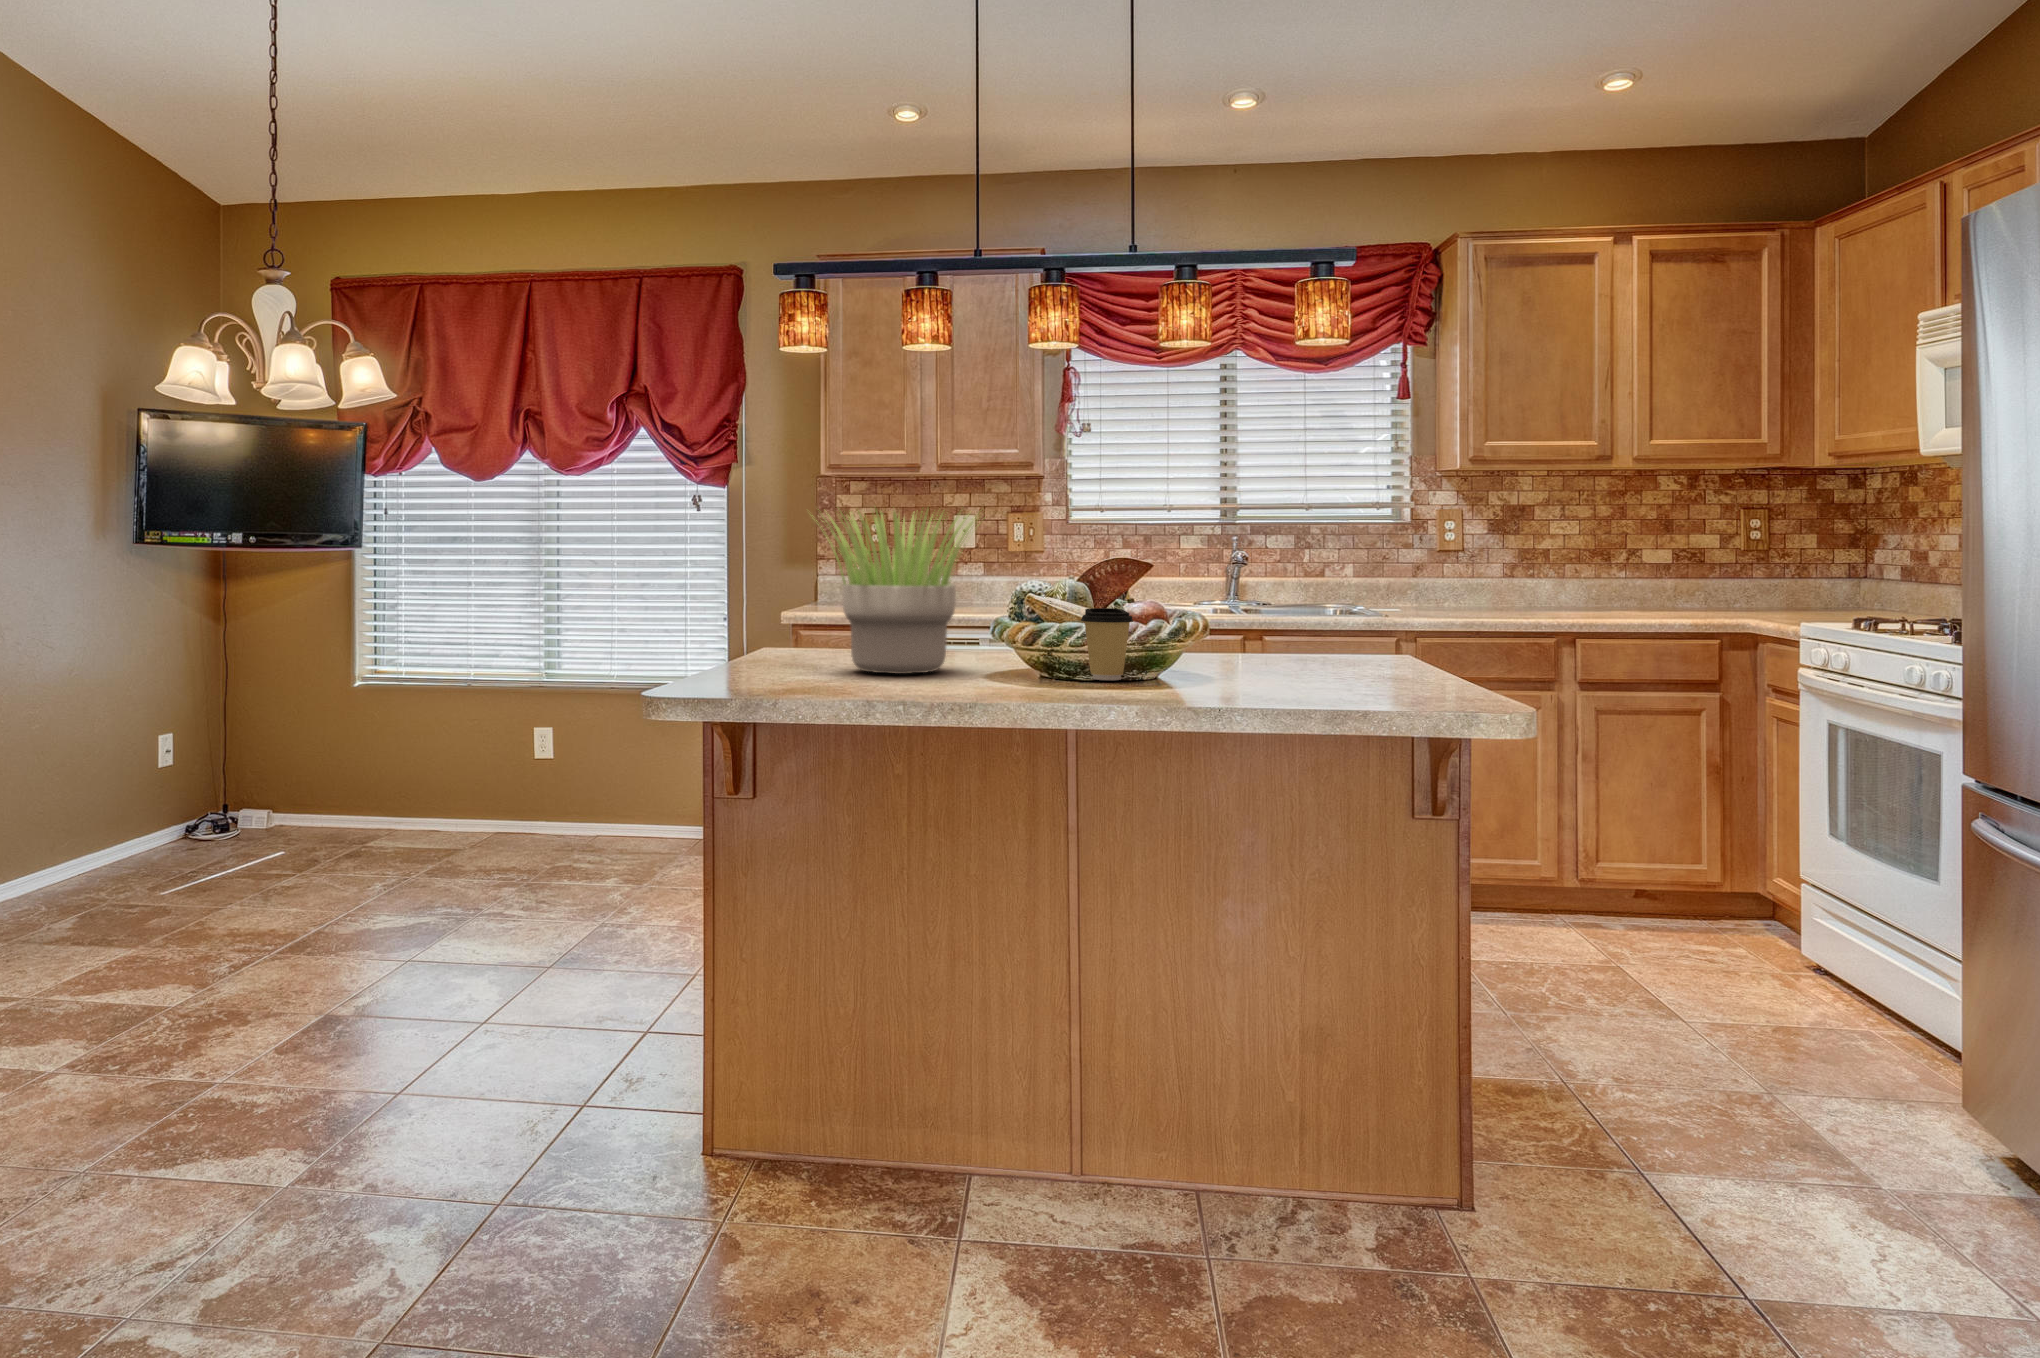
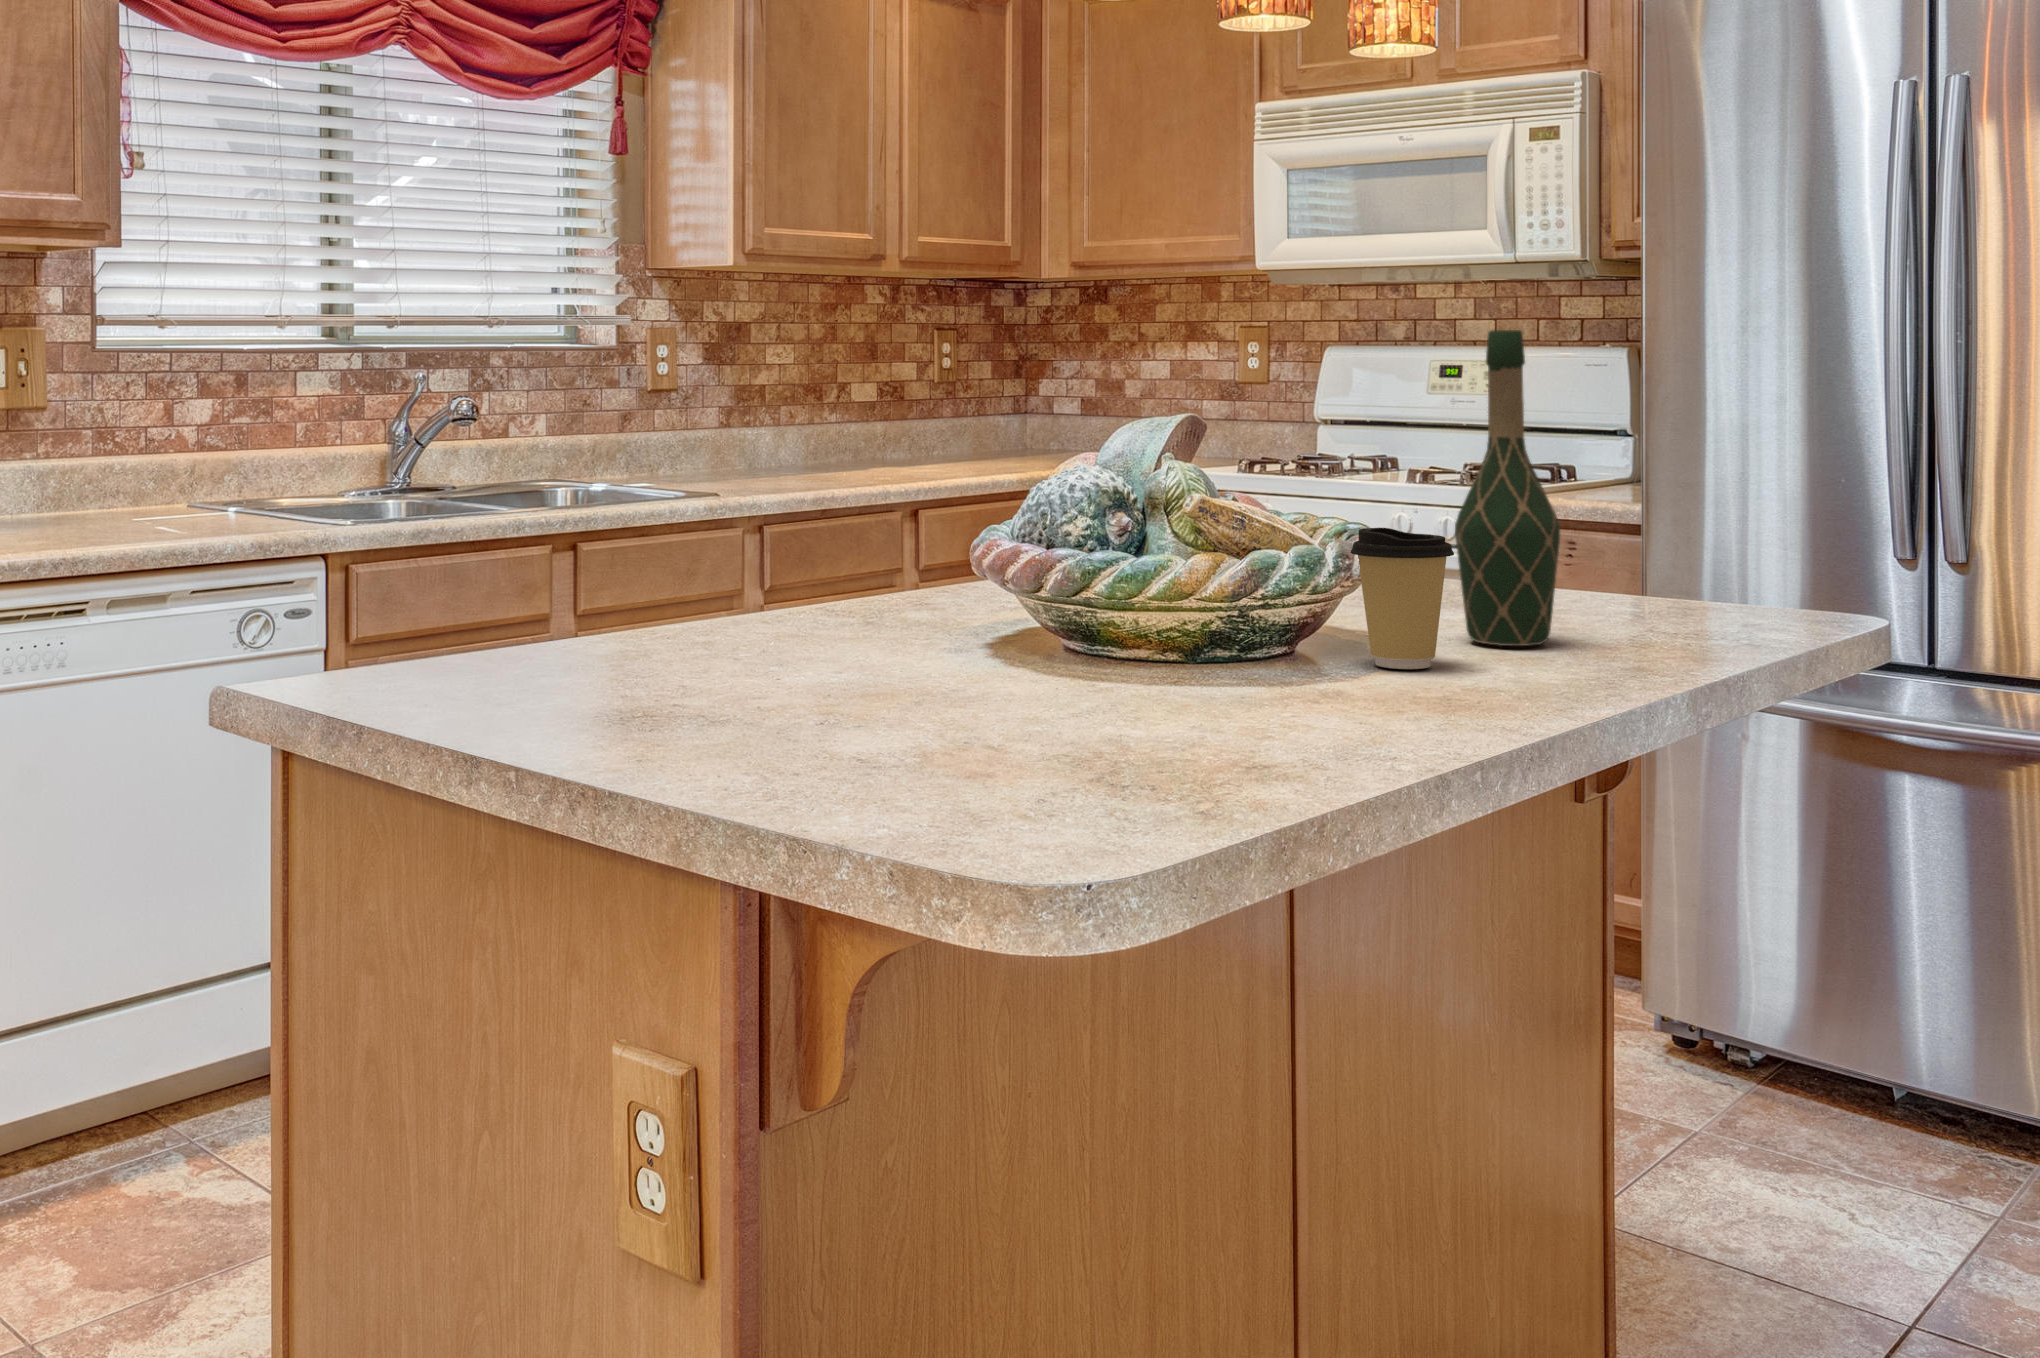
wine bottle: none [1190,504,1248,683] -> present [1455,330,1560,646]
potted plant: present [816,511,979,674] -> none [838,322,1292,725]

